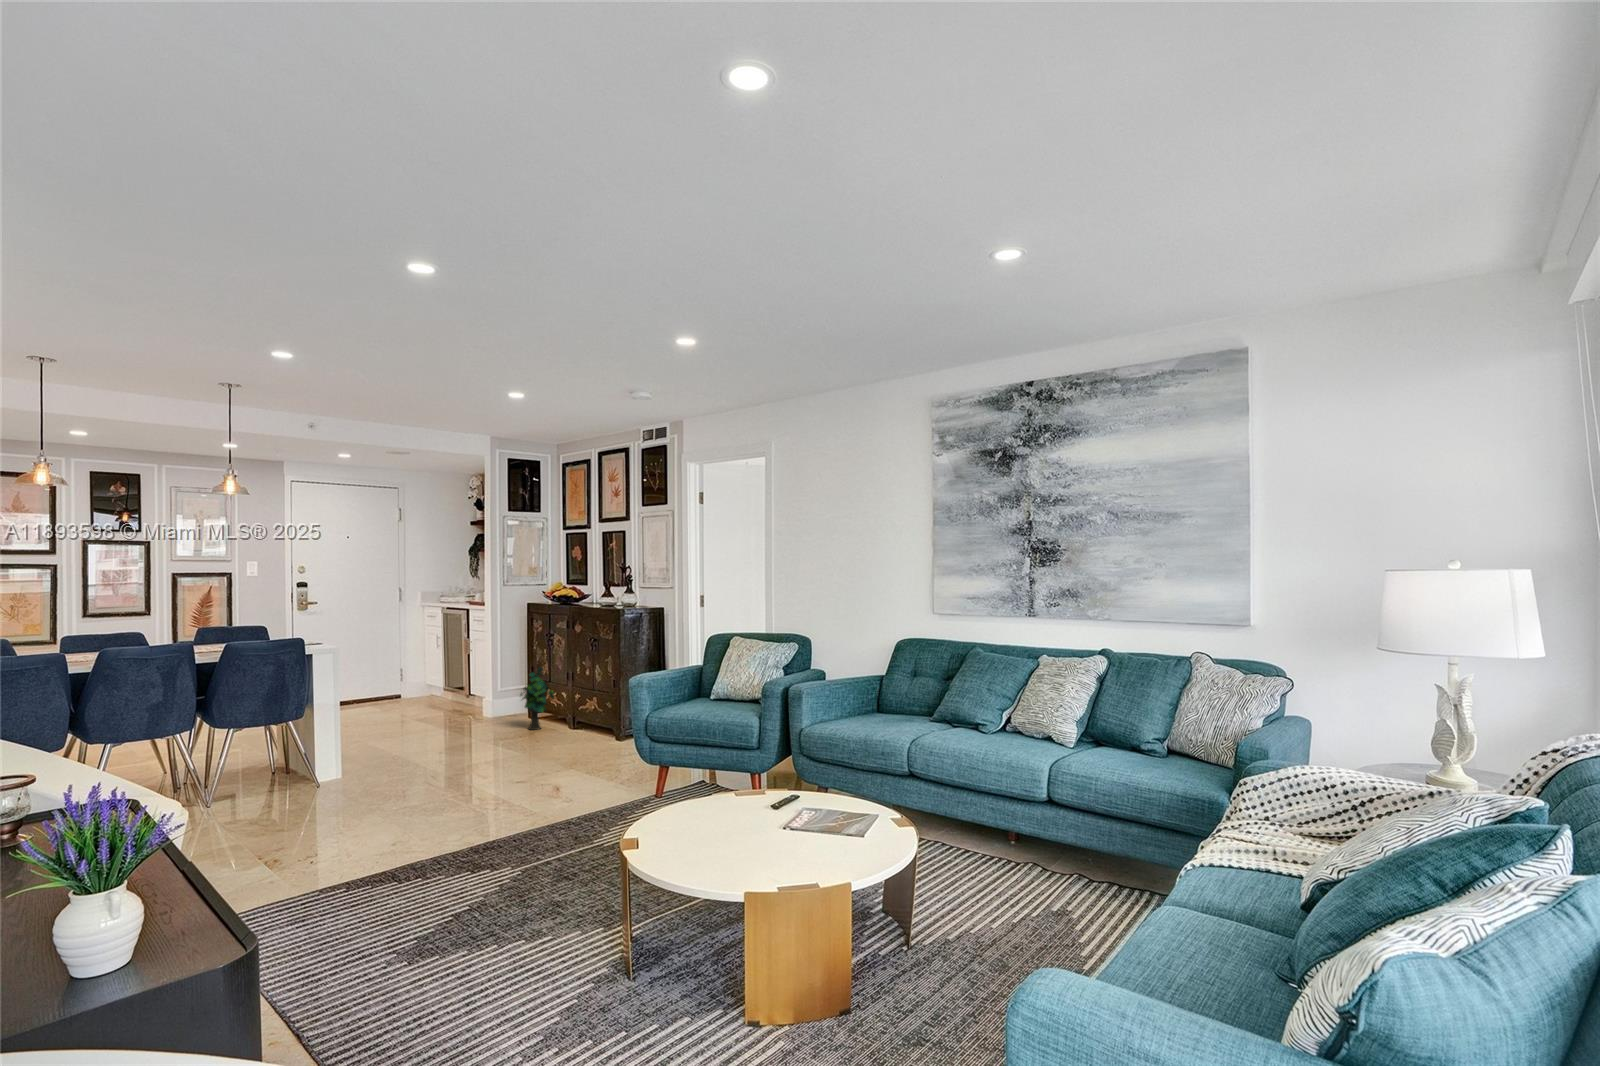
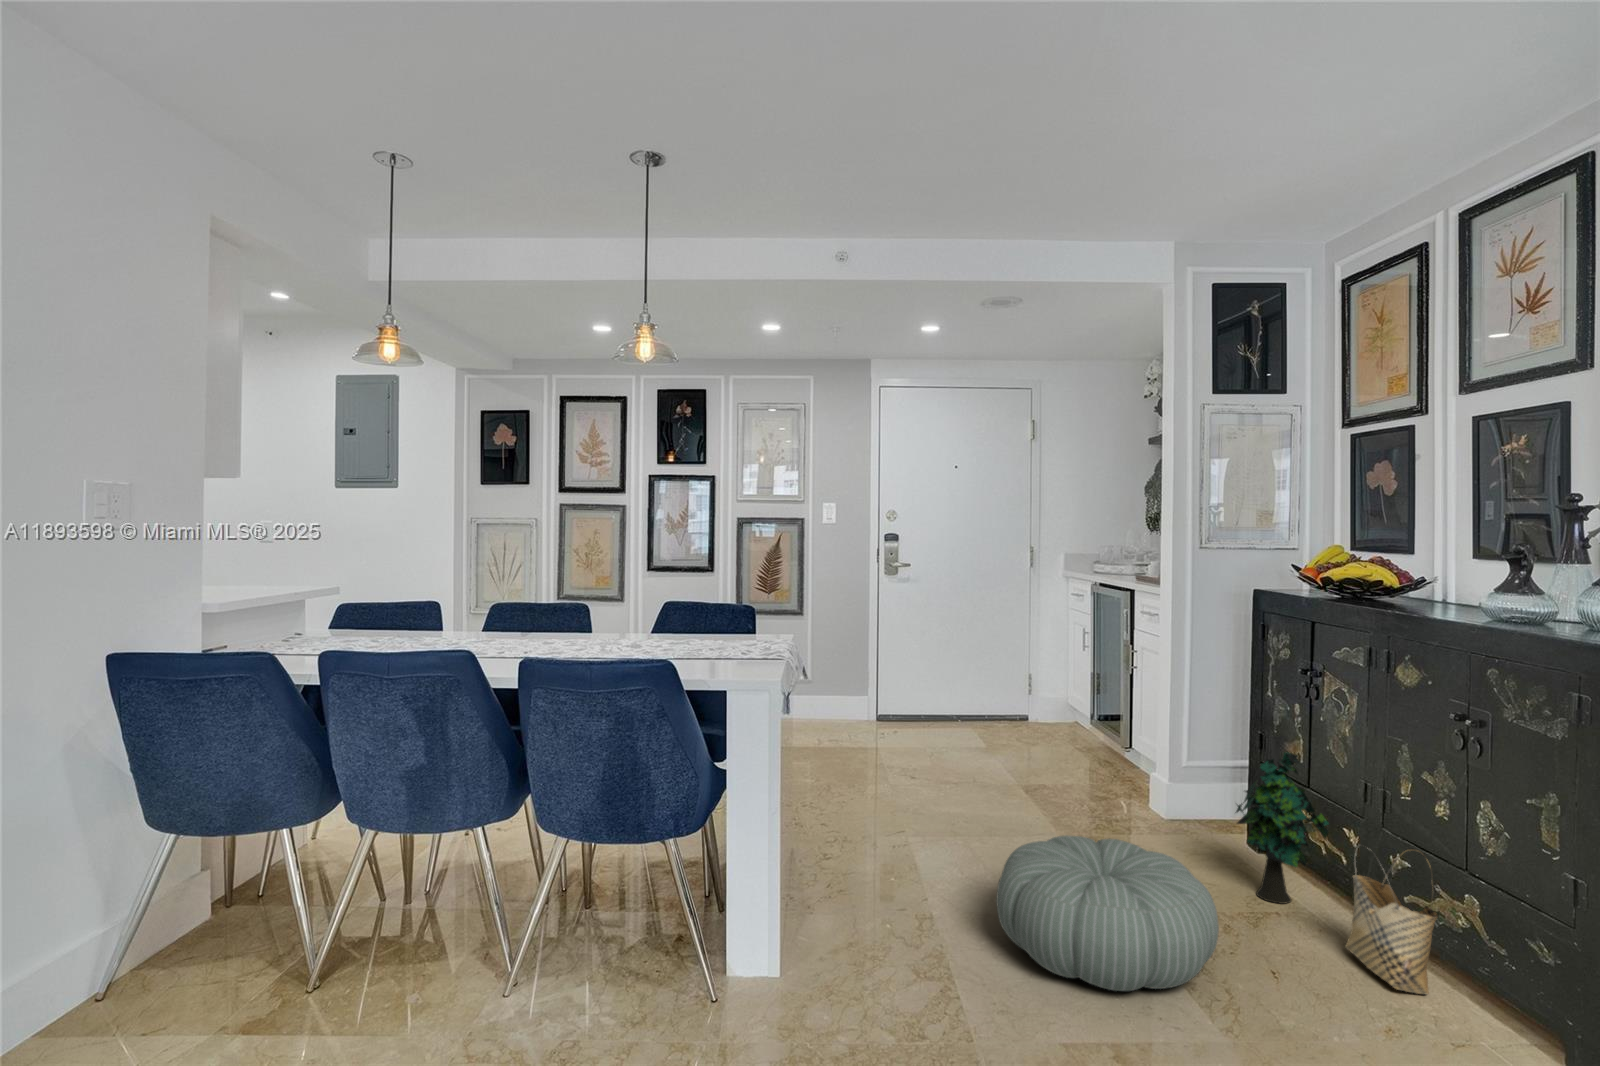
woven basket: none [558,690,585,738] -> present [1346,845,1438,994]
pouf: none [422,709,513,757] -> present [996,835,1219,991]

